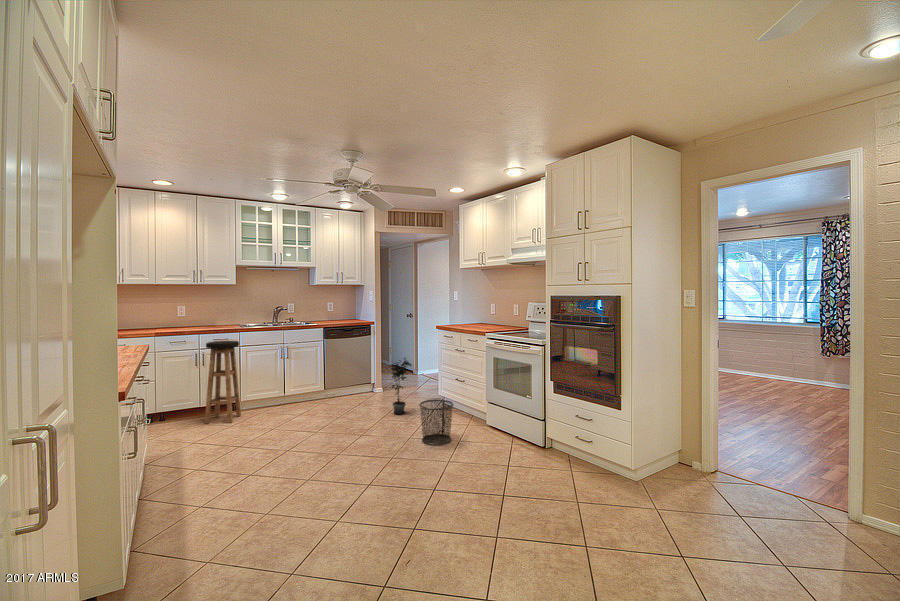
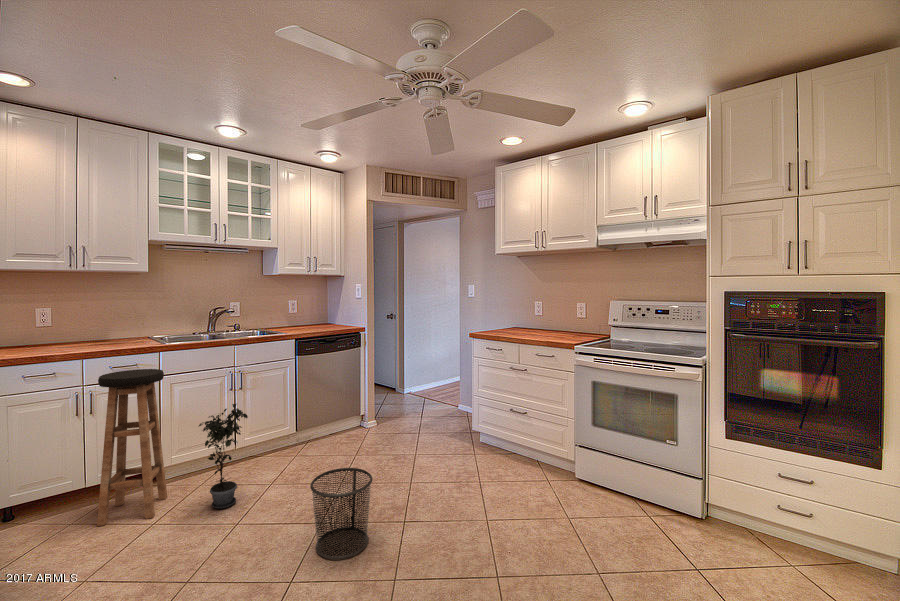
potted plant: present [390,358,411,414] -> present [199,404,248,509]
waste bin: present [419,399,453,445] -> present [310,468,373,559]

